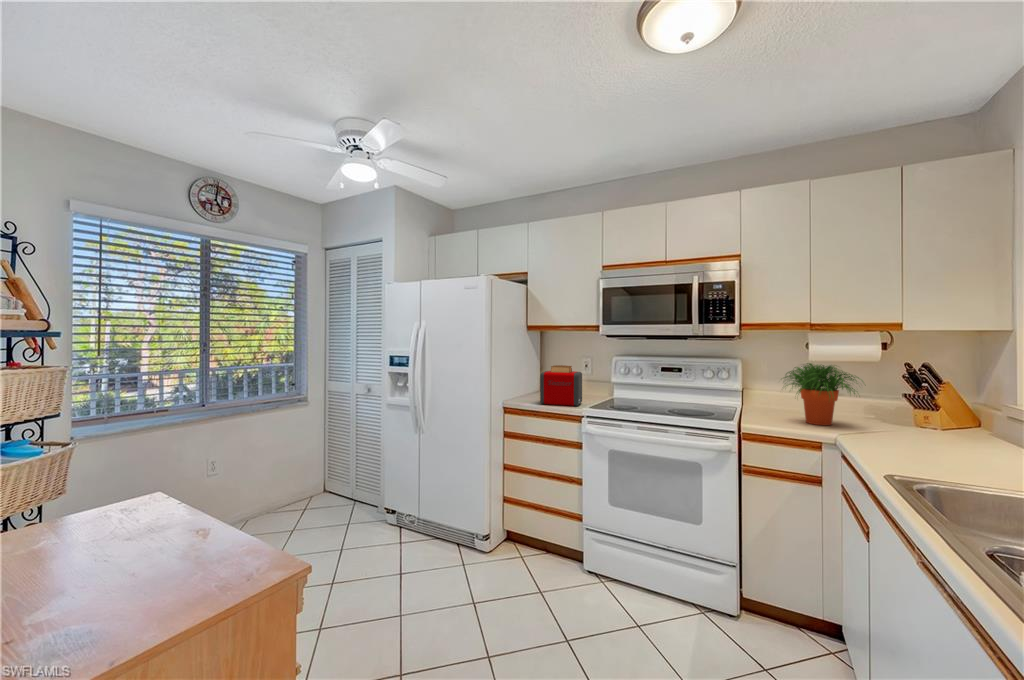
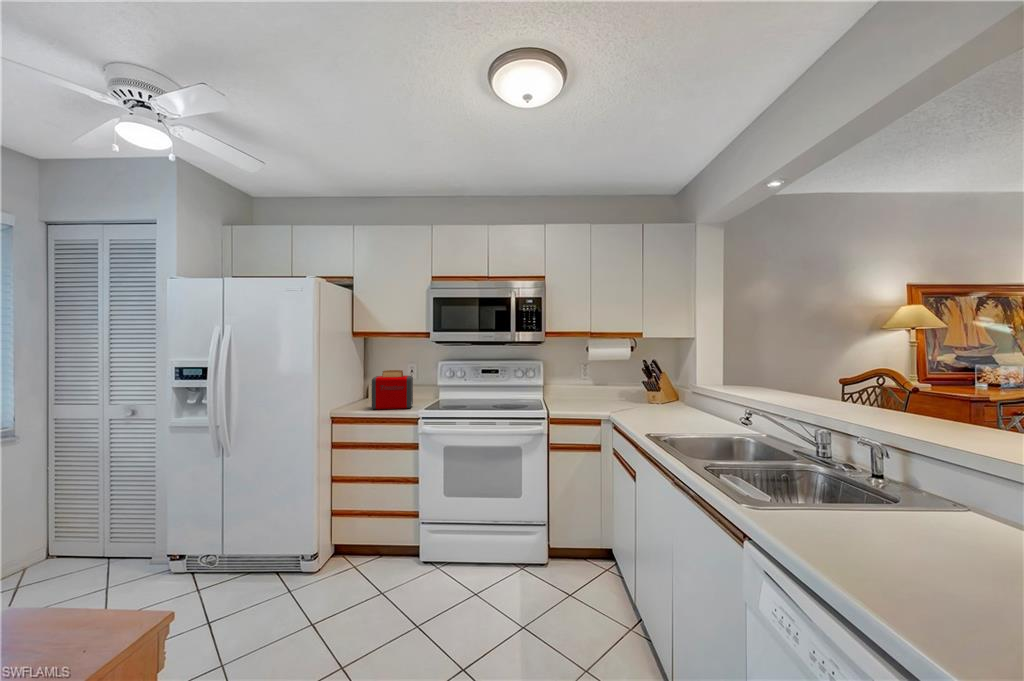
potted plant: present [784,363,859,425] -> none [571,361,624,407]

